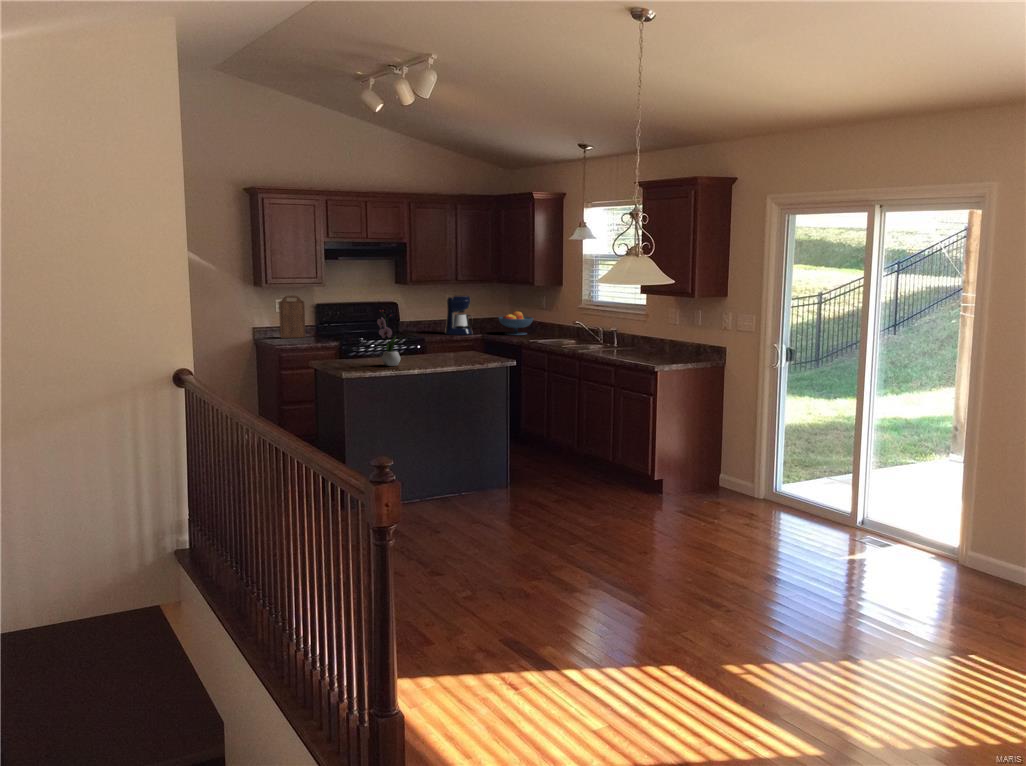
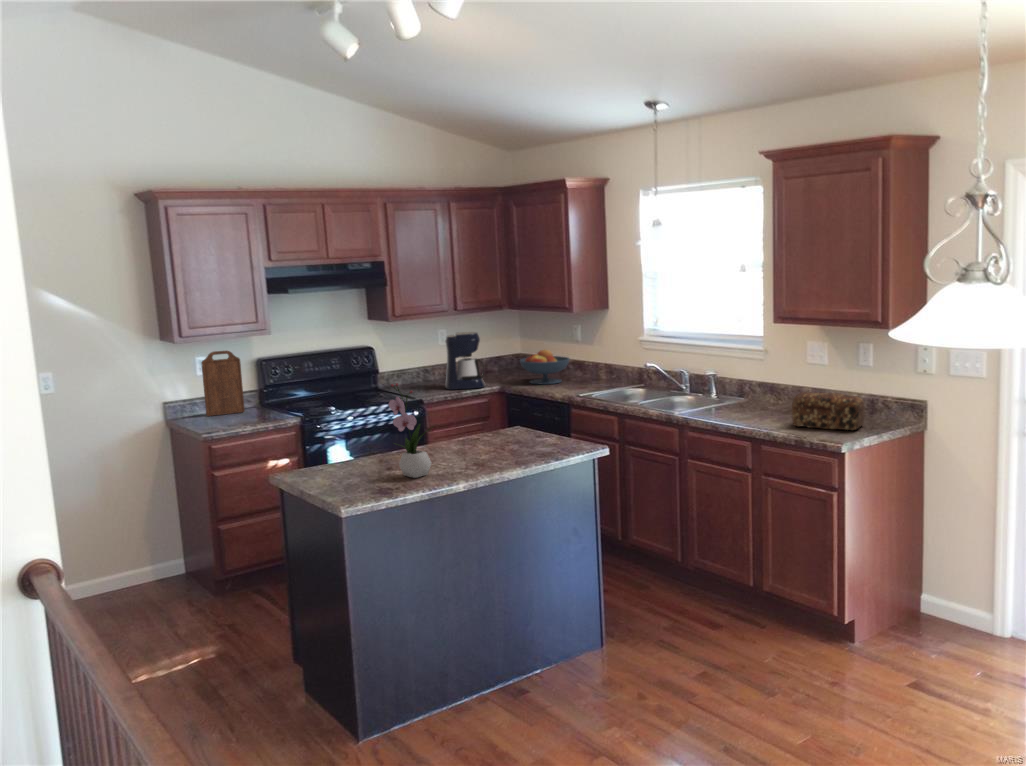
bread loaf: none [641,338,687,362] -> present [792,392,865,430]

